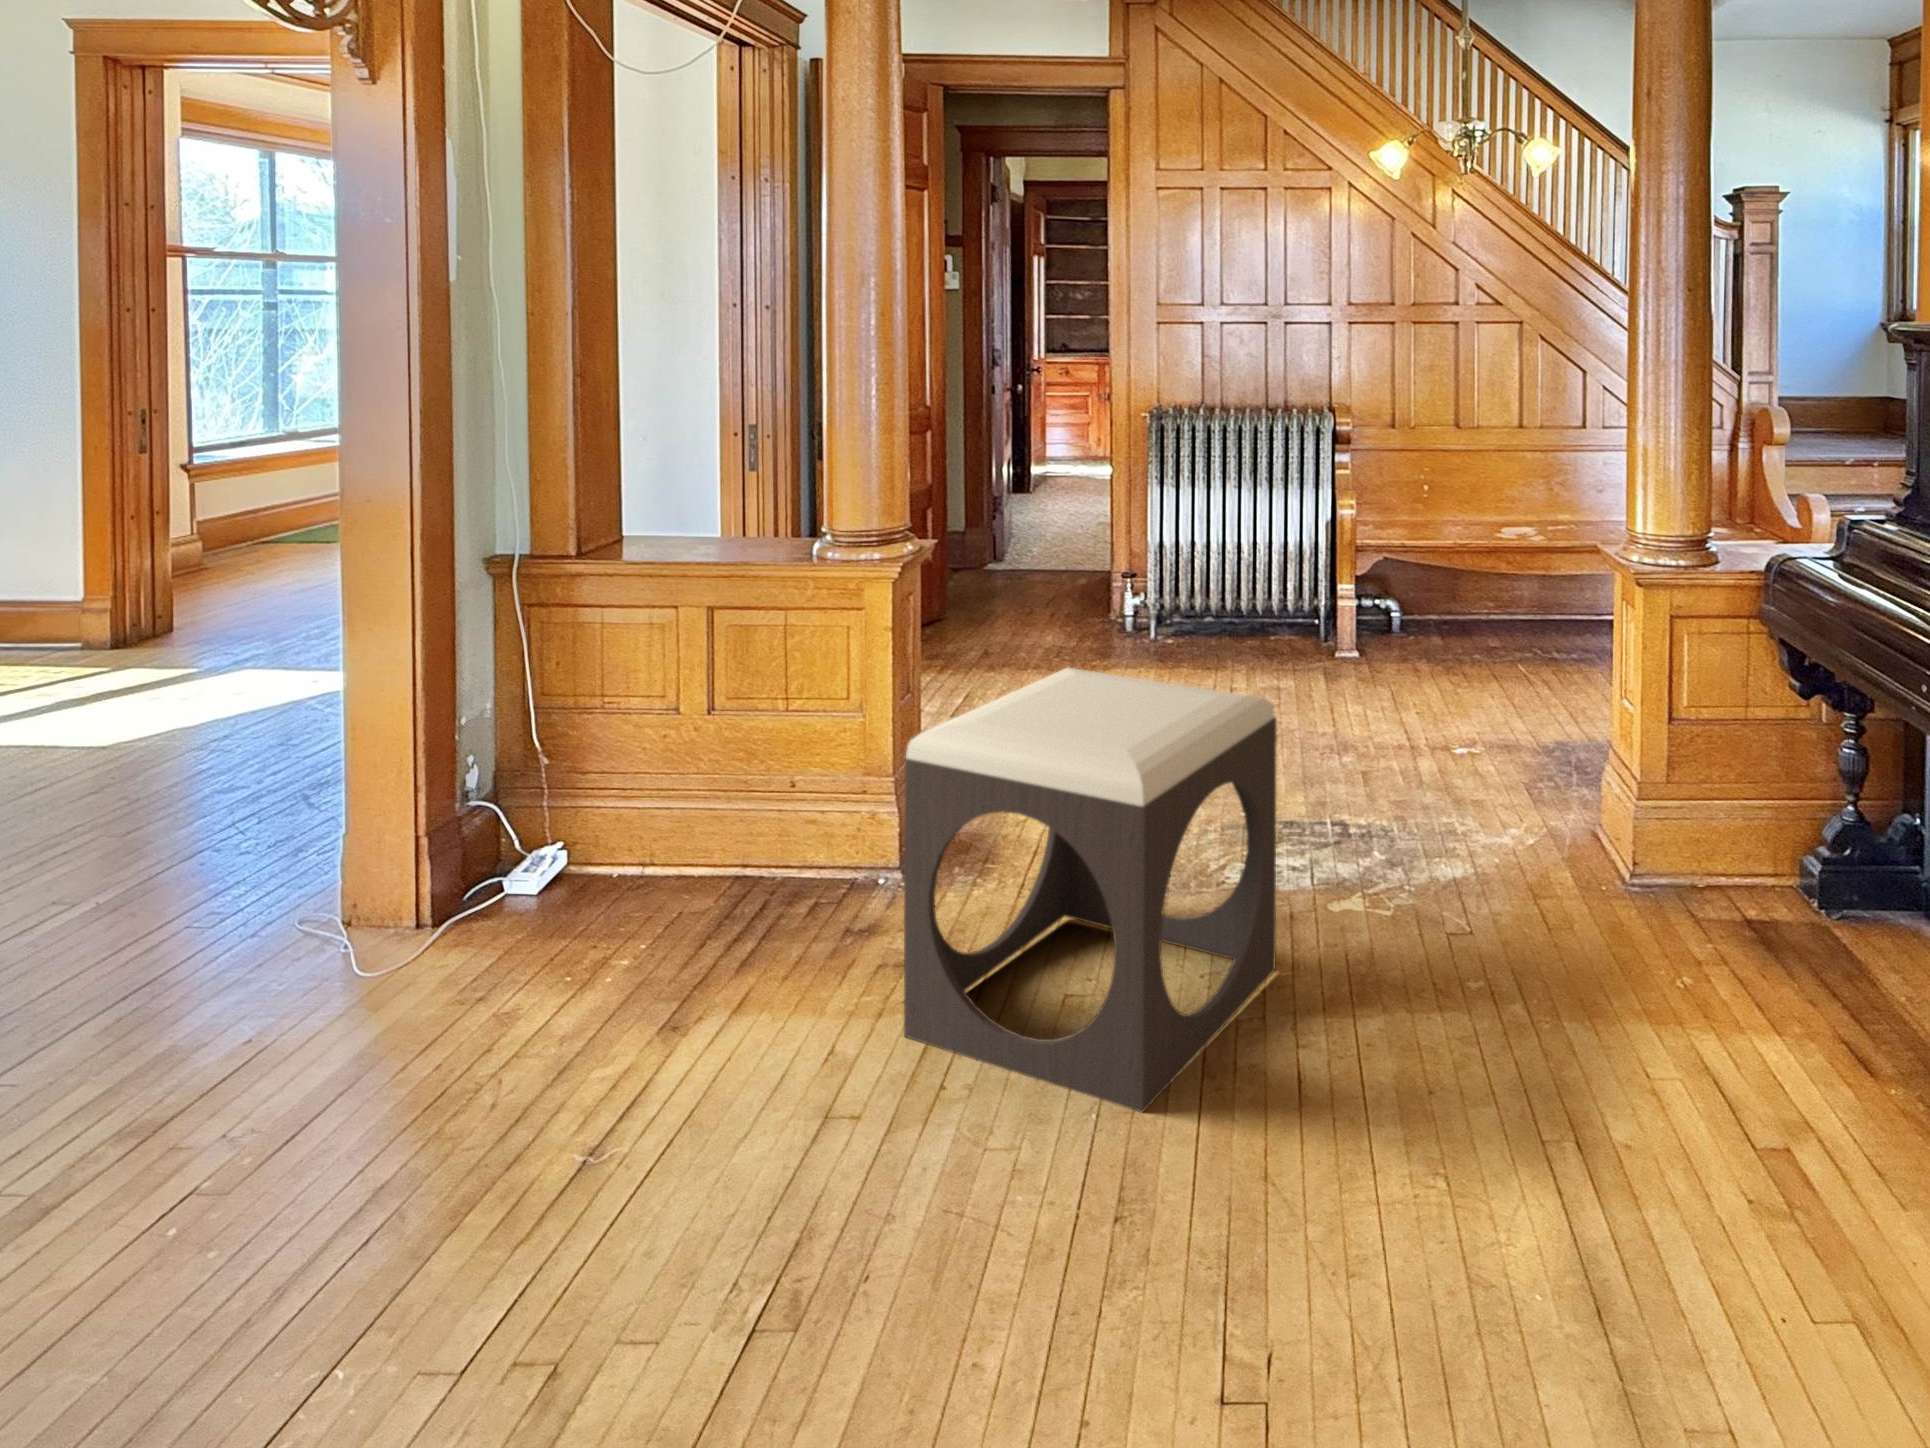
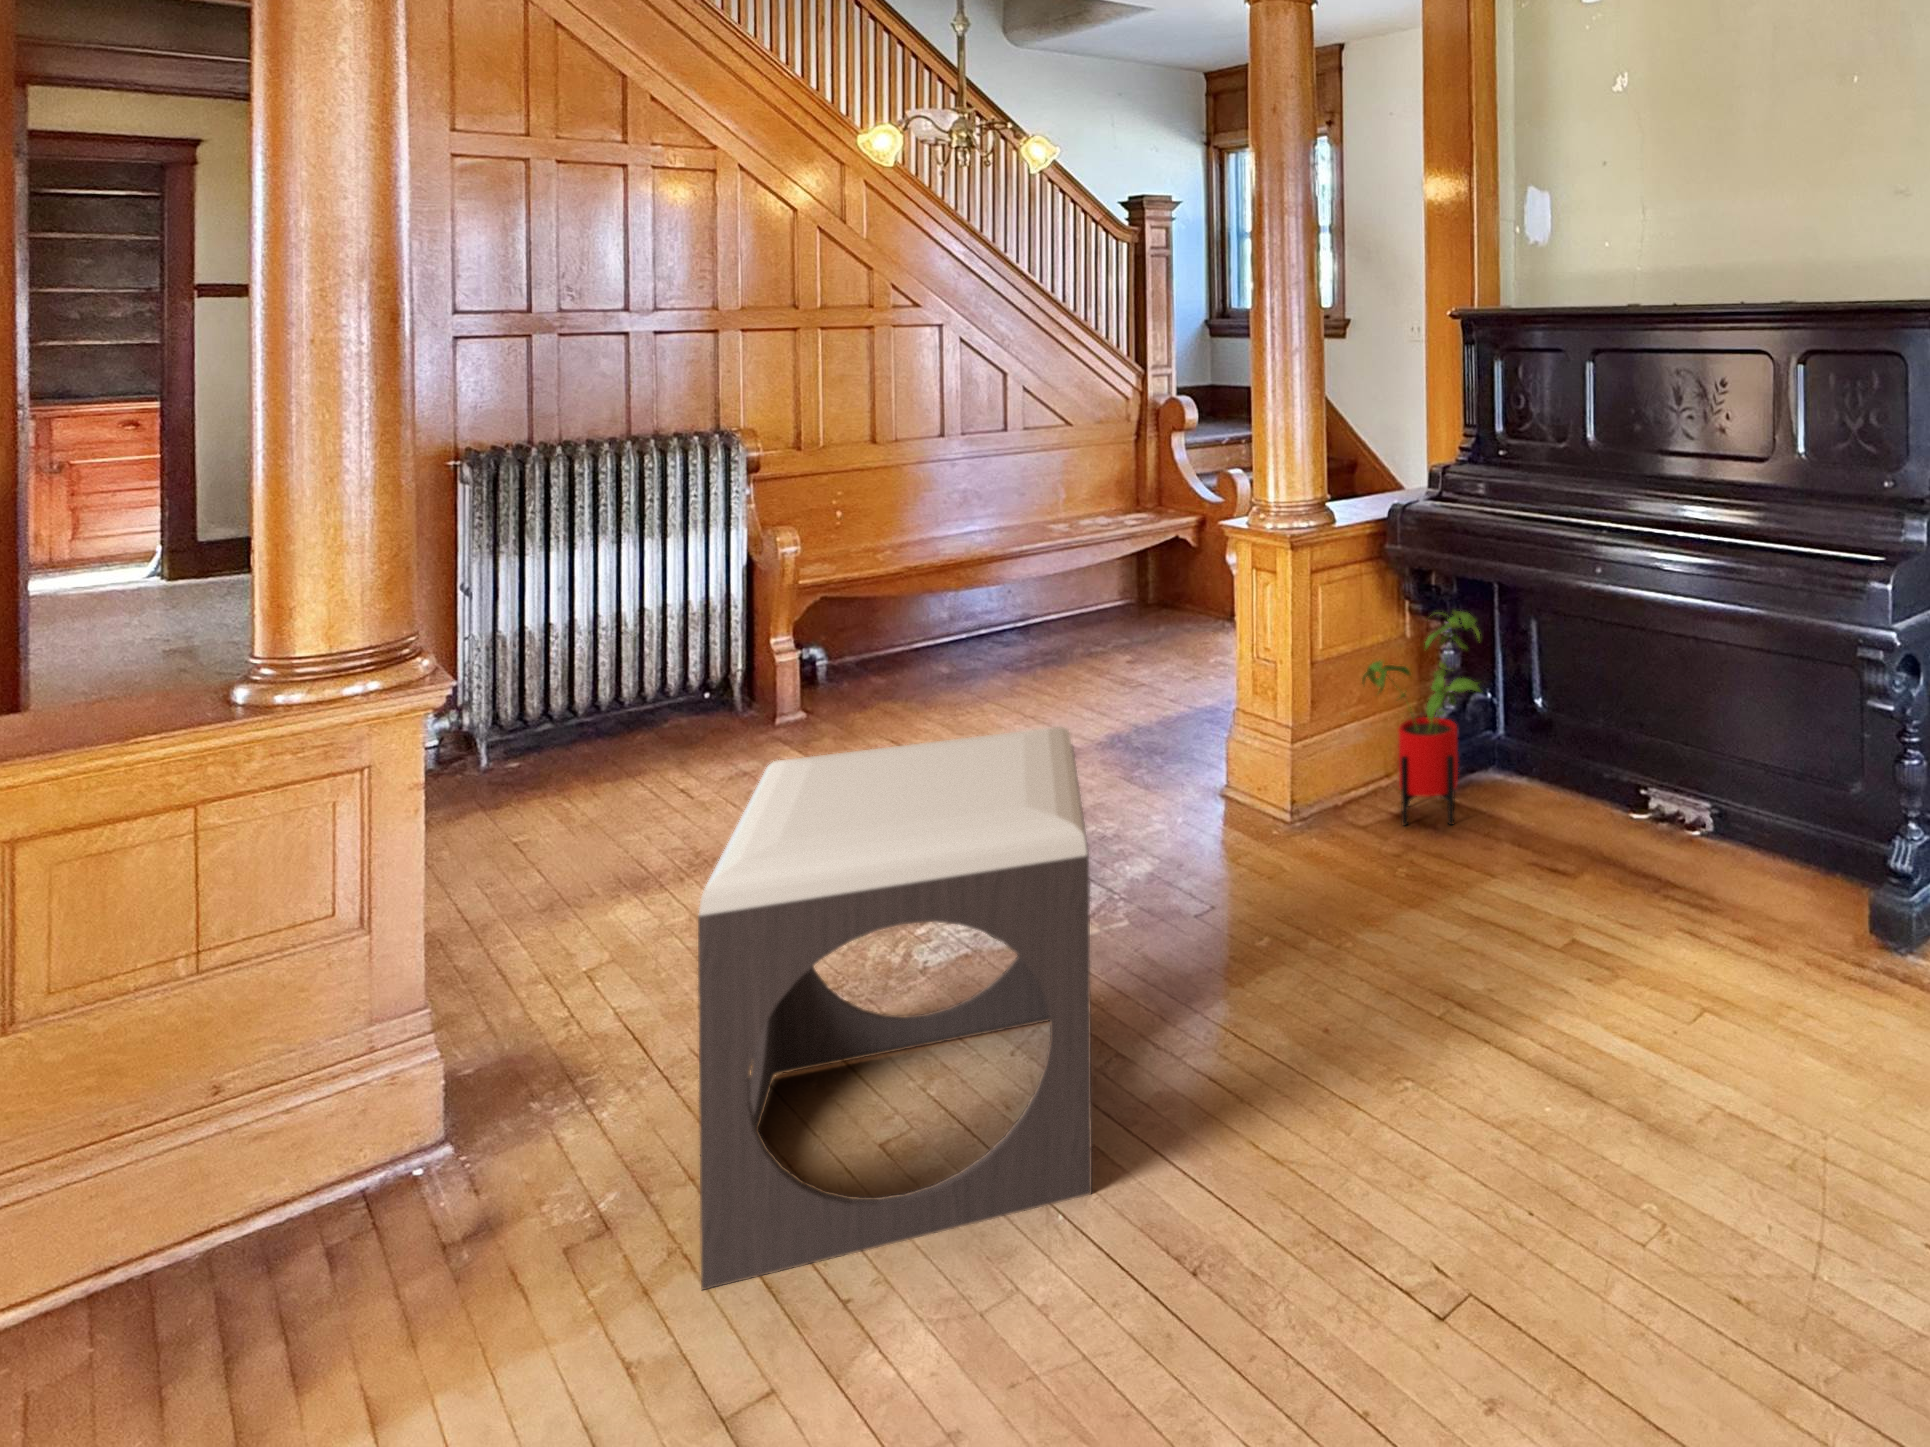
house plant: none [1708,689,1867,950] -> present [1362,611,1481,825]

